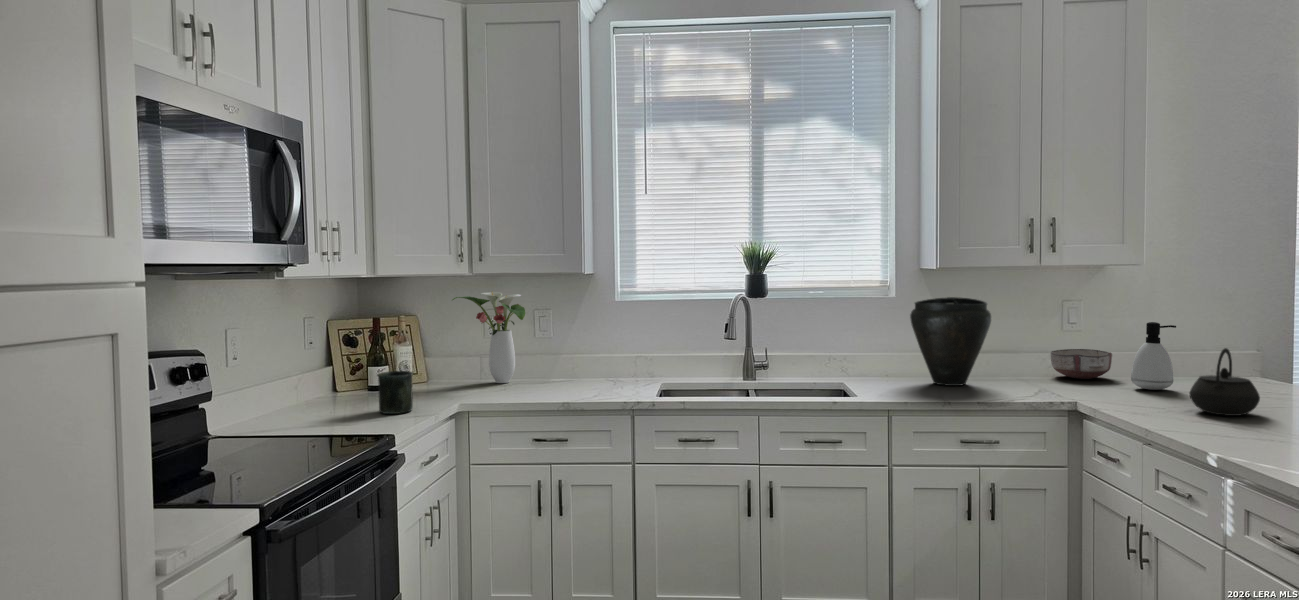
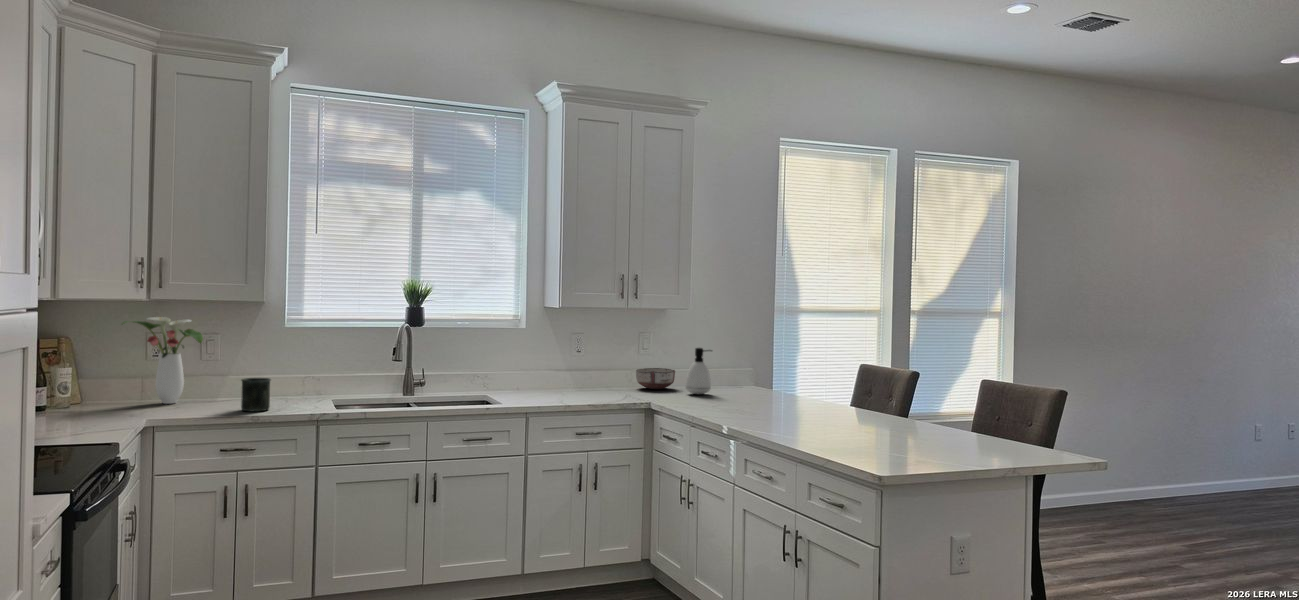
vase: present [910,297,991,386] -> none [539,328,597,395]
kettle: present [1189,348,1260,416] -> none [716,363,753,406]
mug: present [377,371,413,414] -> present [241,378,271,411]

